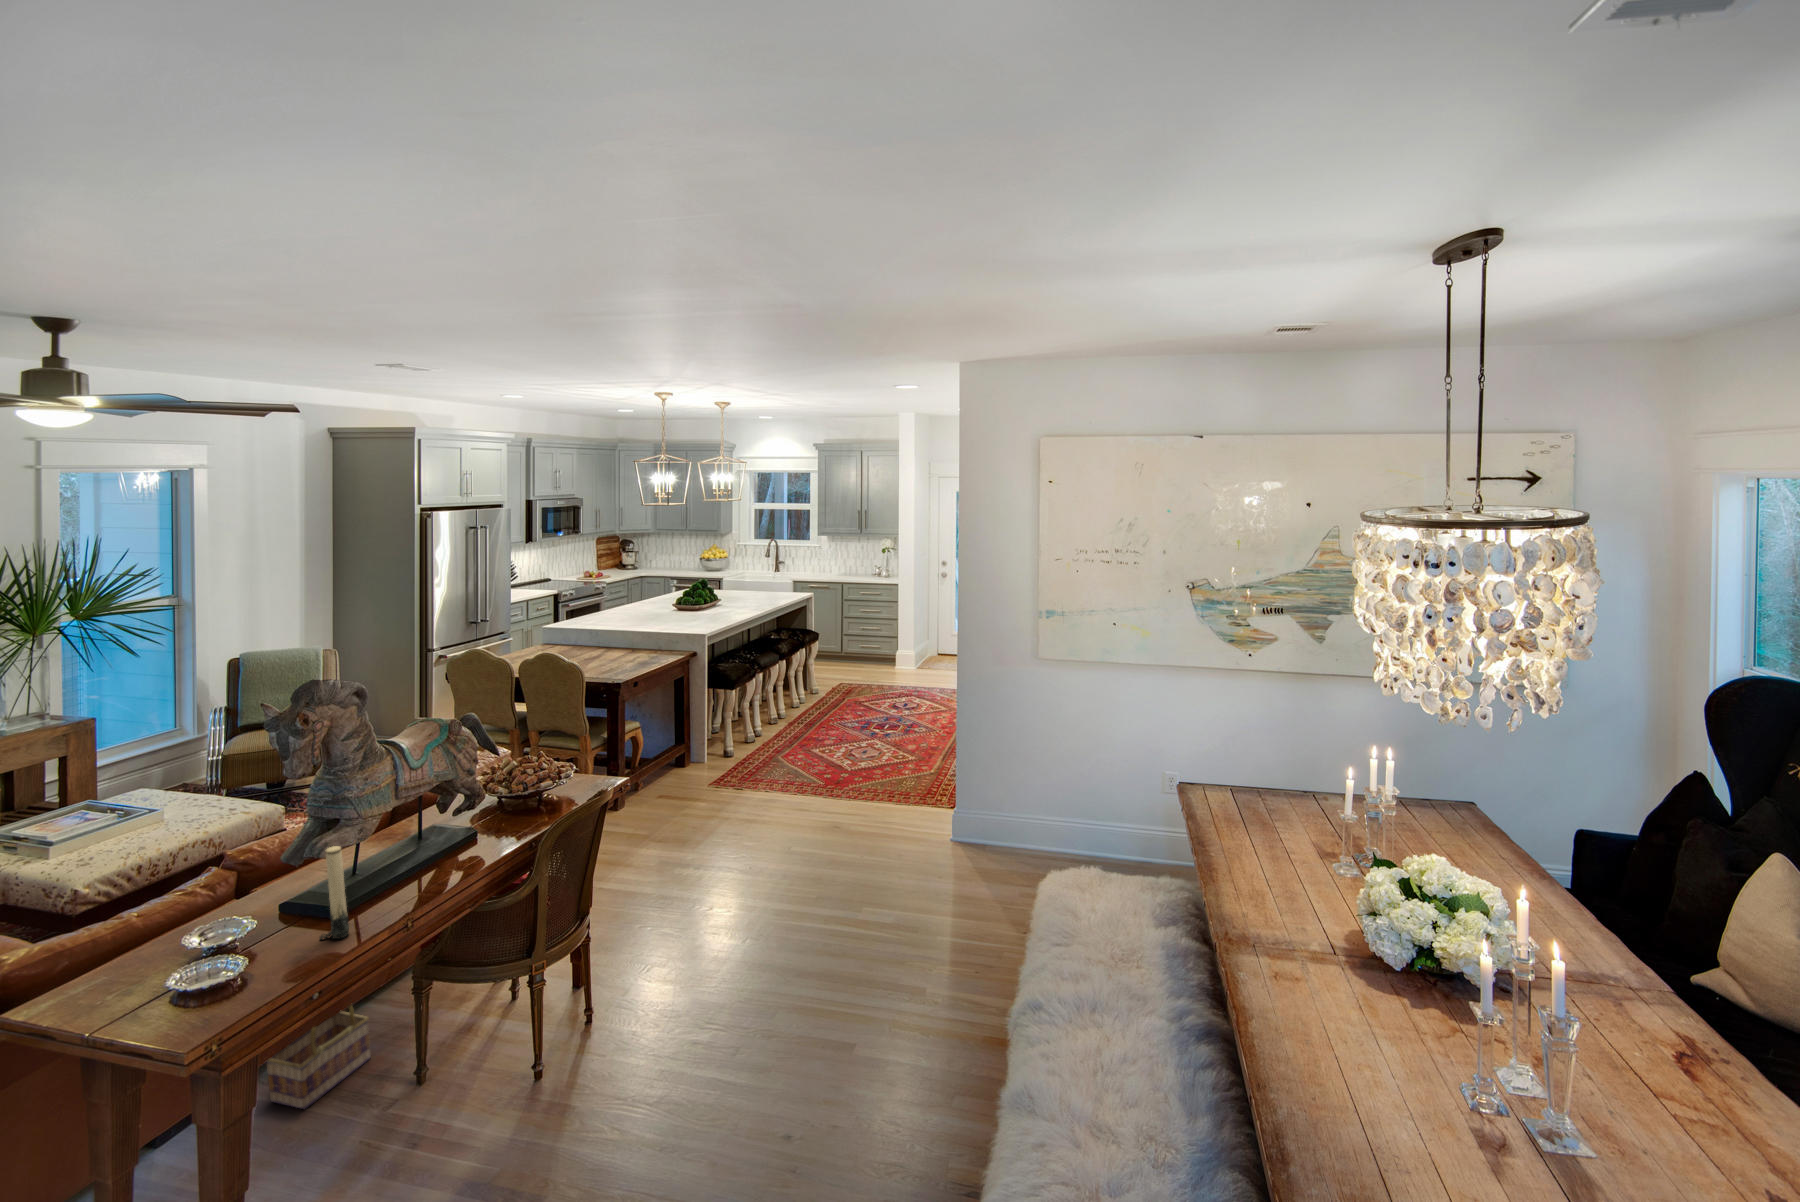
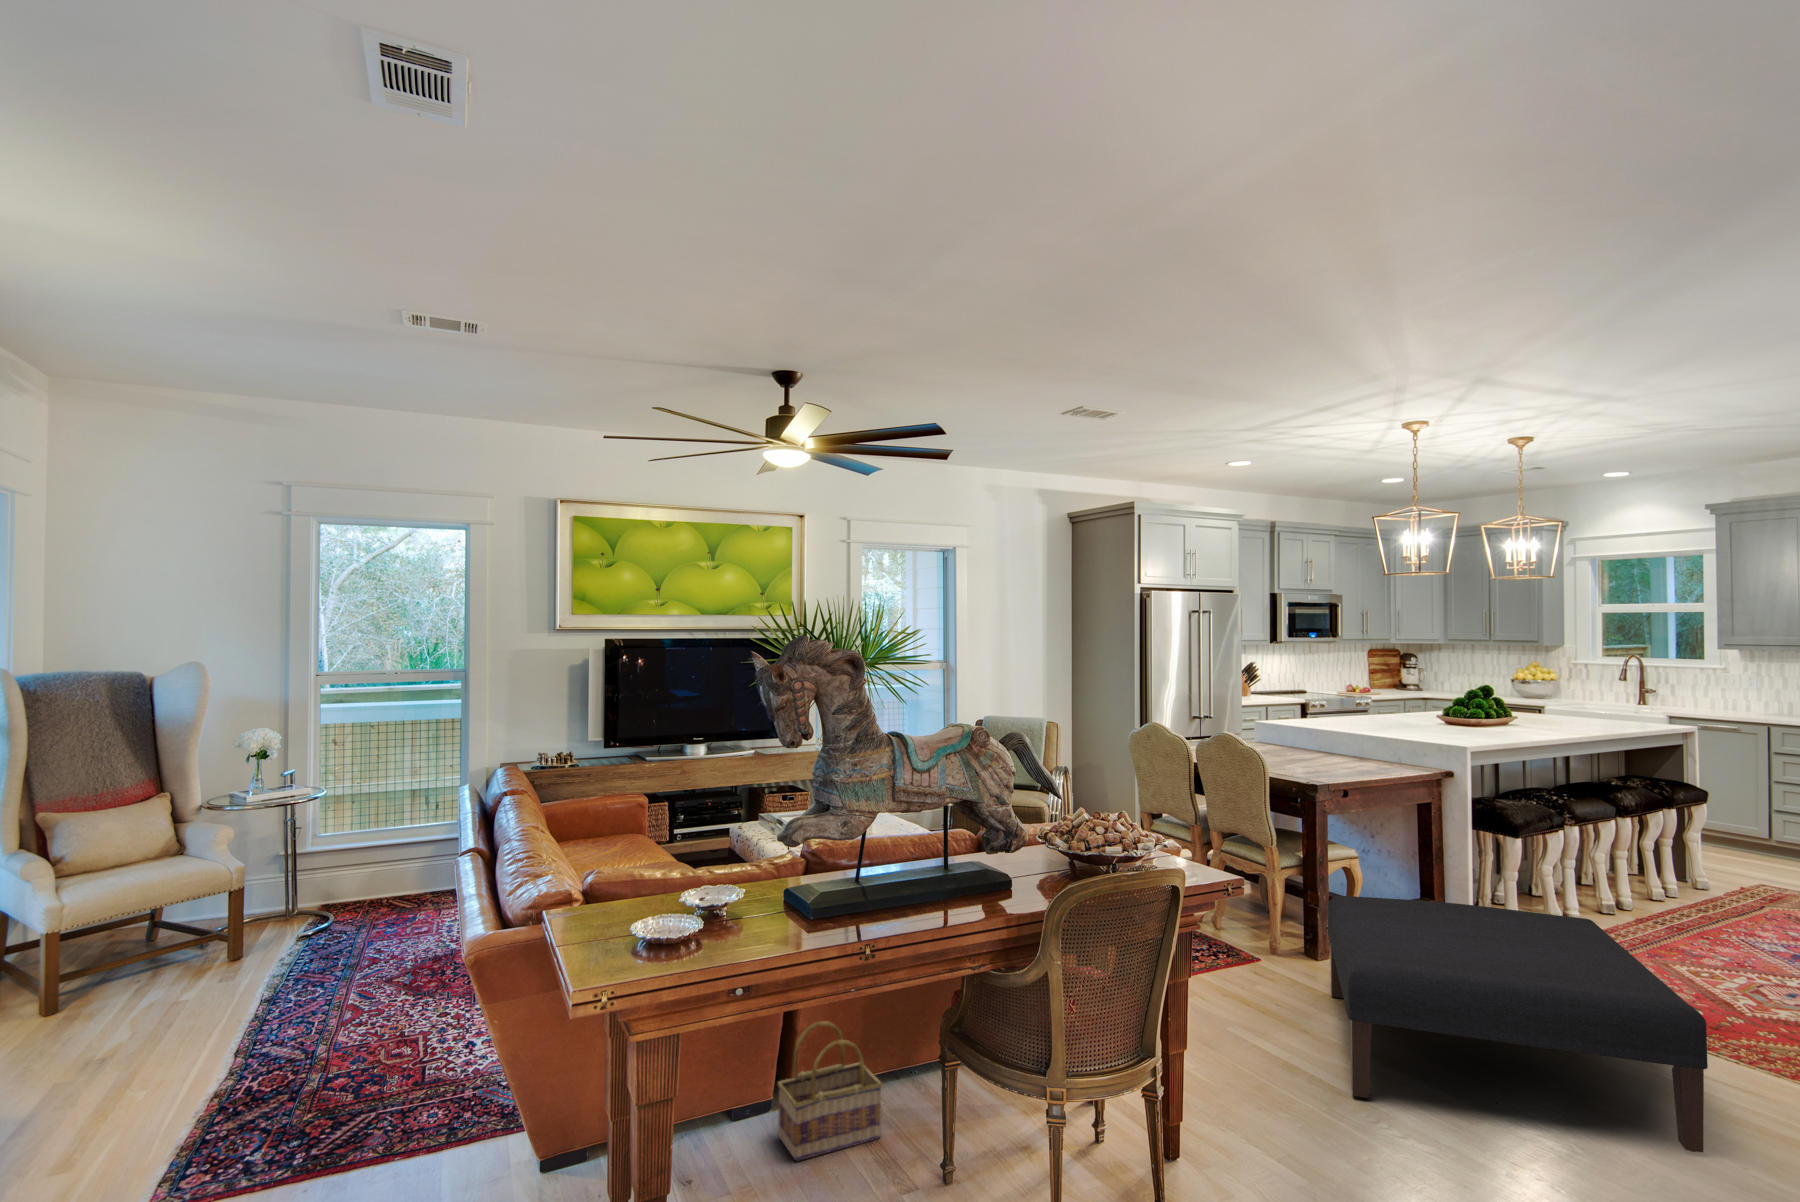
ottoman: none [642,740,850,888] -> present [1328,896,1708,1152]
candle: present [319,846,349,940] -> none [765,823,794,939]

